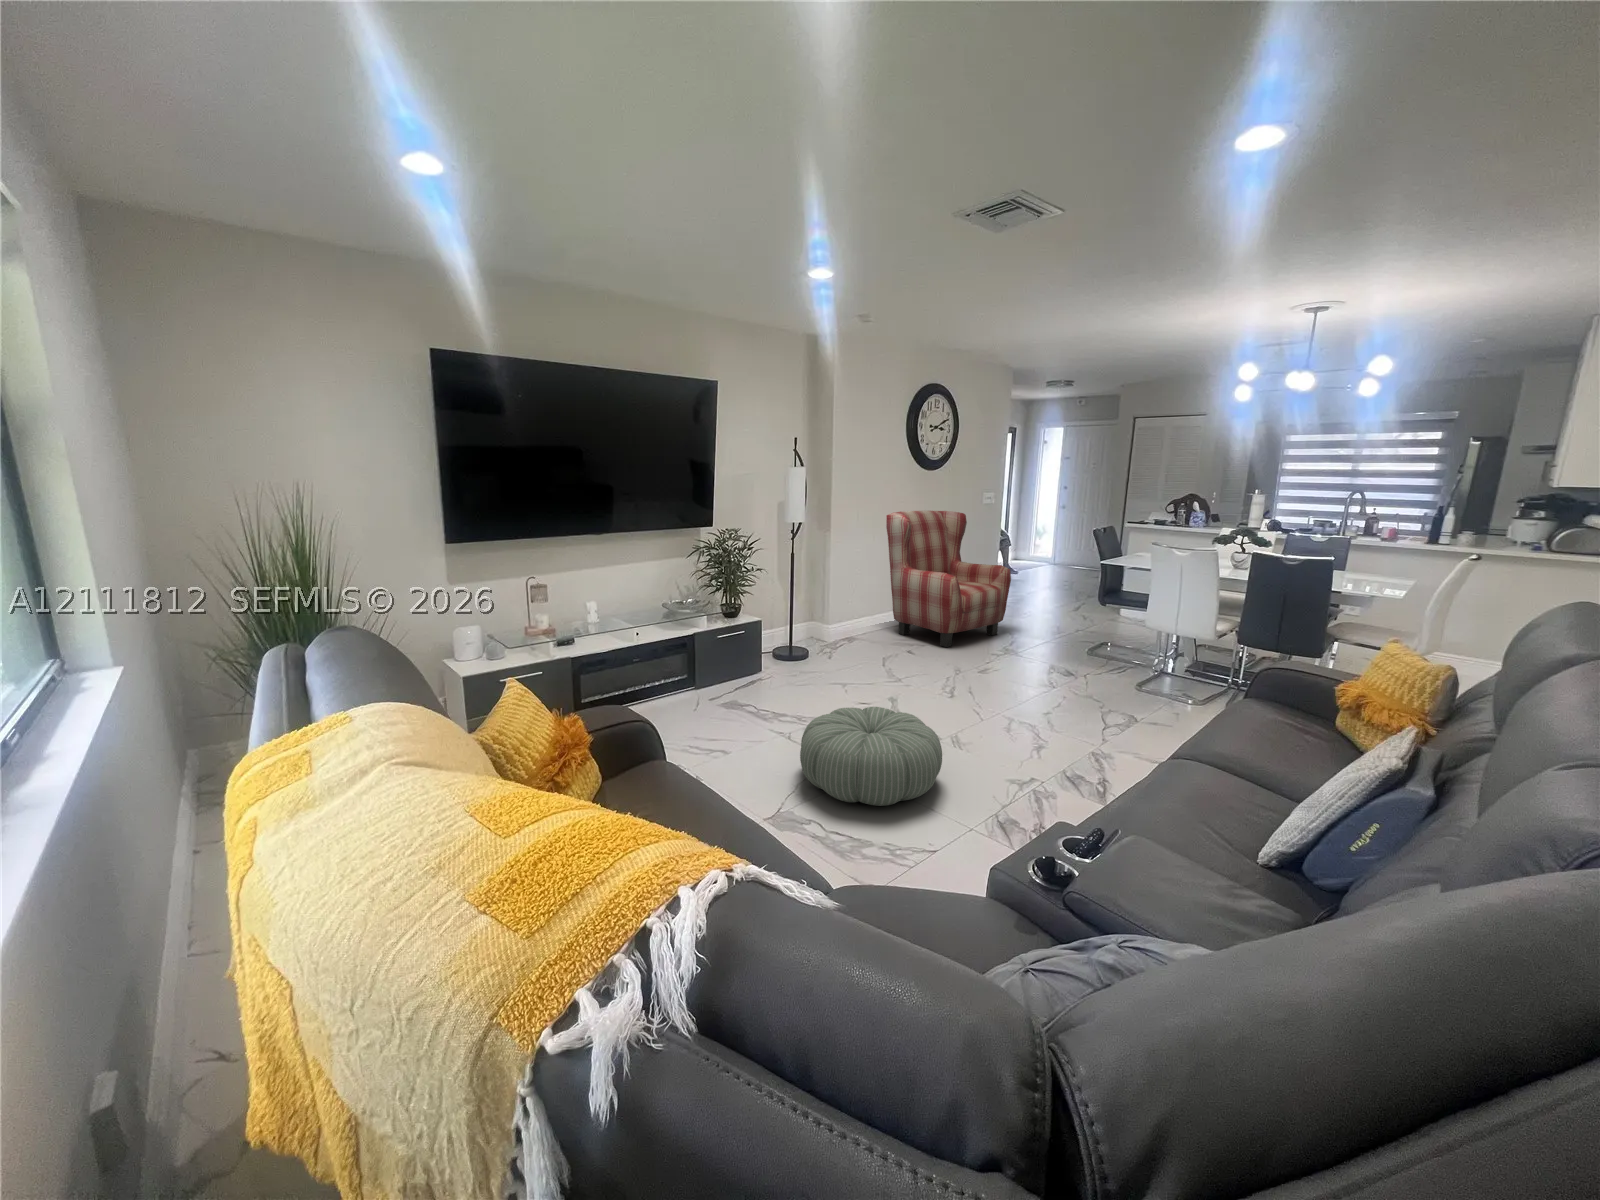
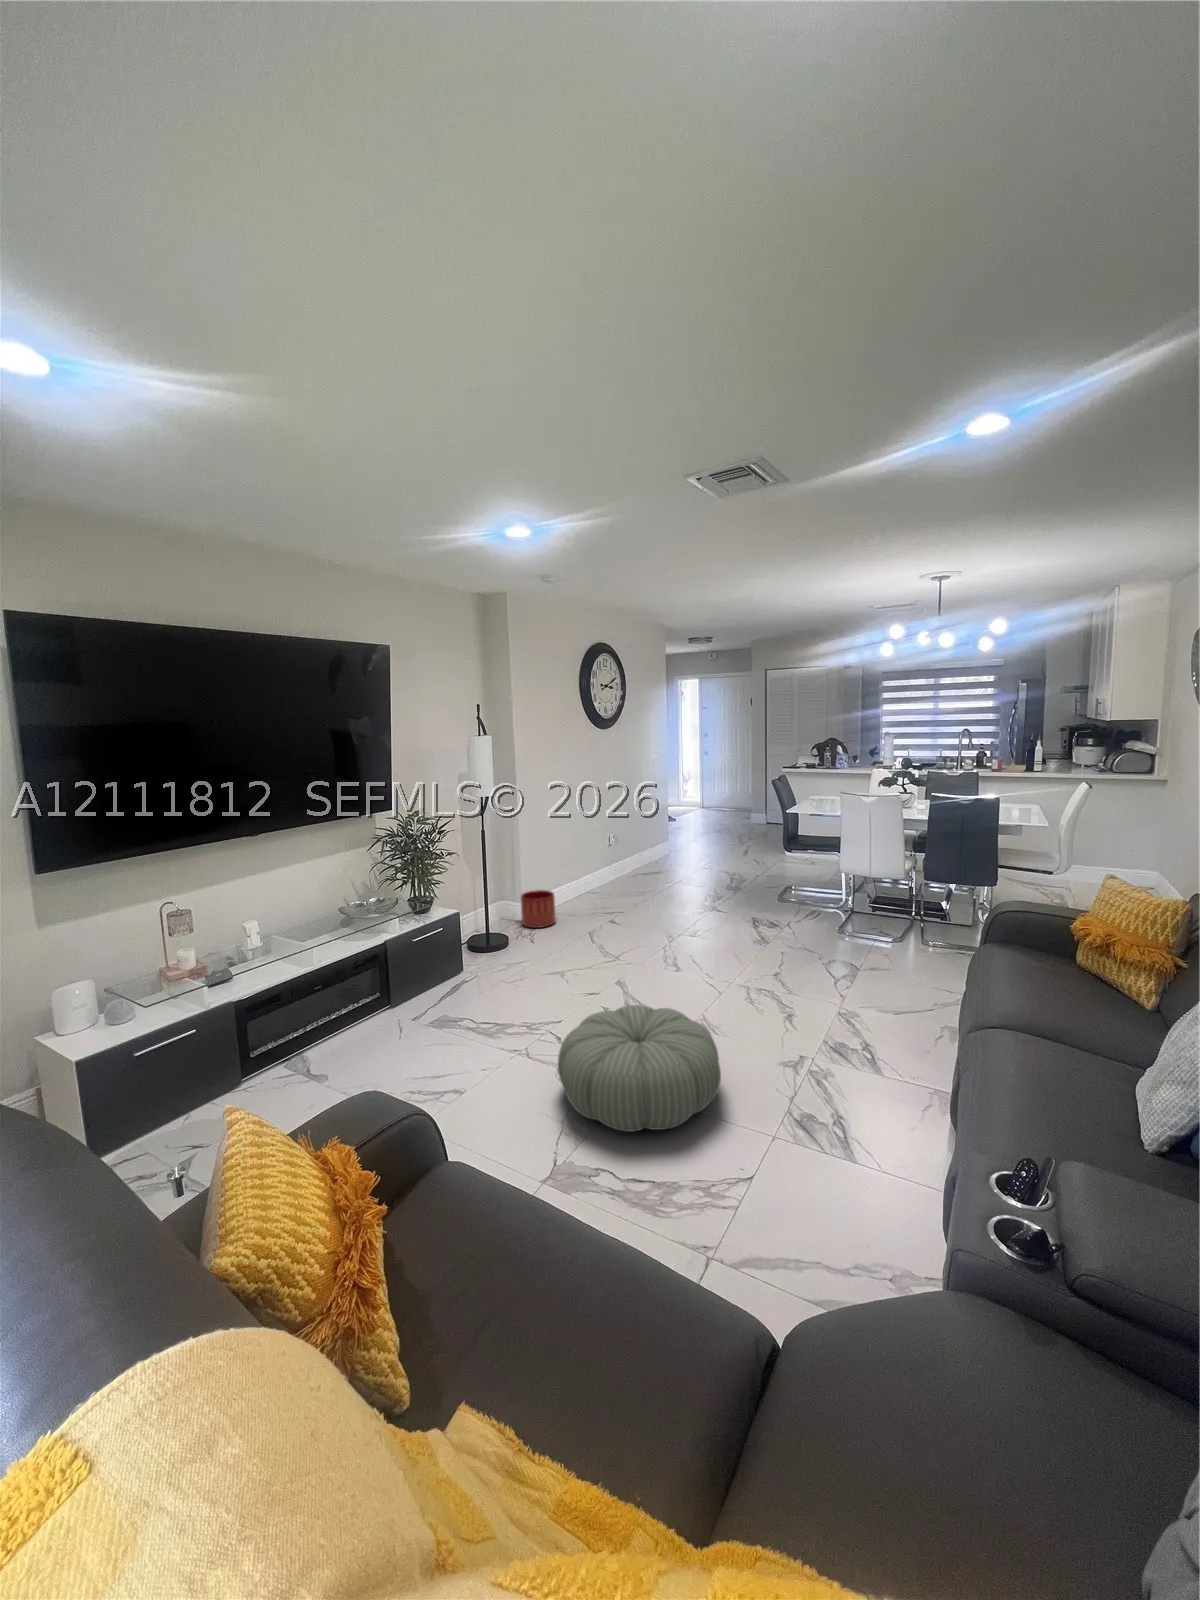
armchair: present [886,511,1011,647] -> none [568,770,695,913]
planter: none [828,614,860,648] -> present [521,890,556,928]

